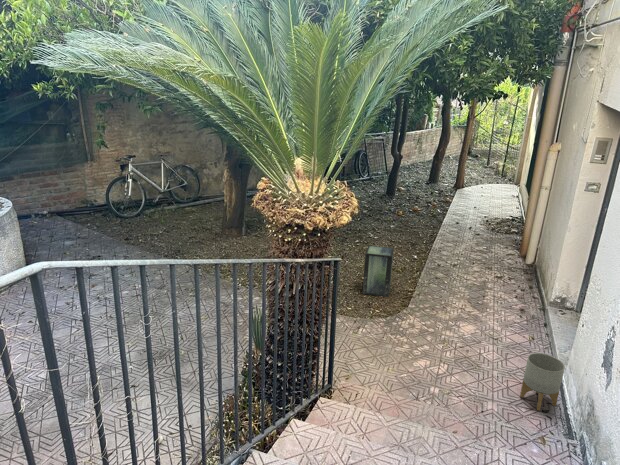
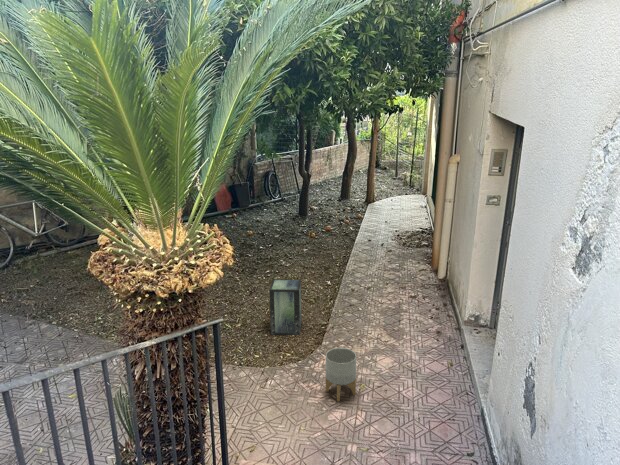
planter: present [520,353,565,411] -> present [326,348,356,401]

